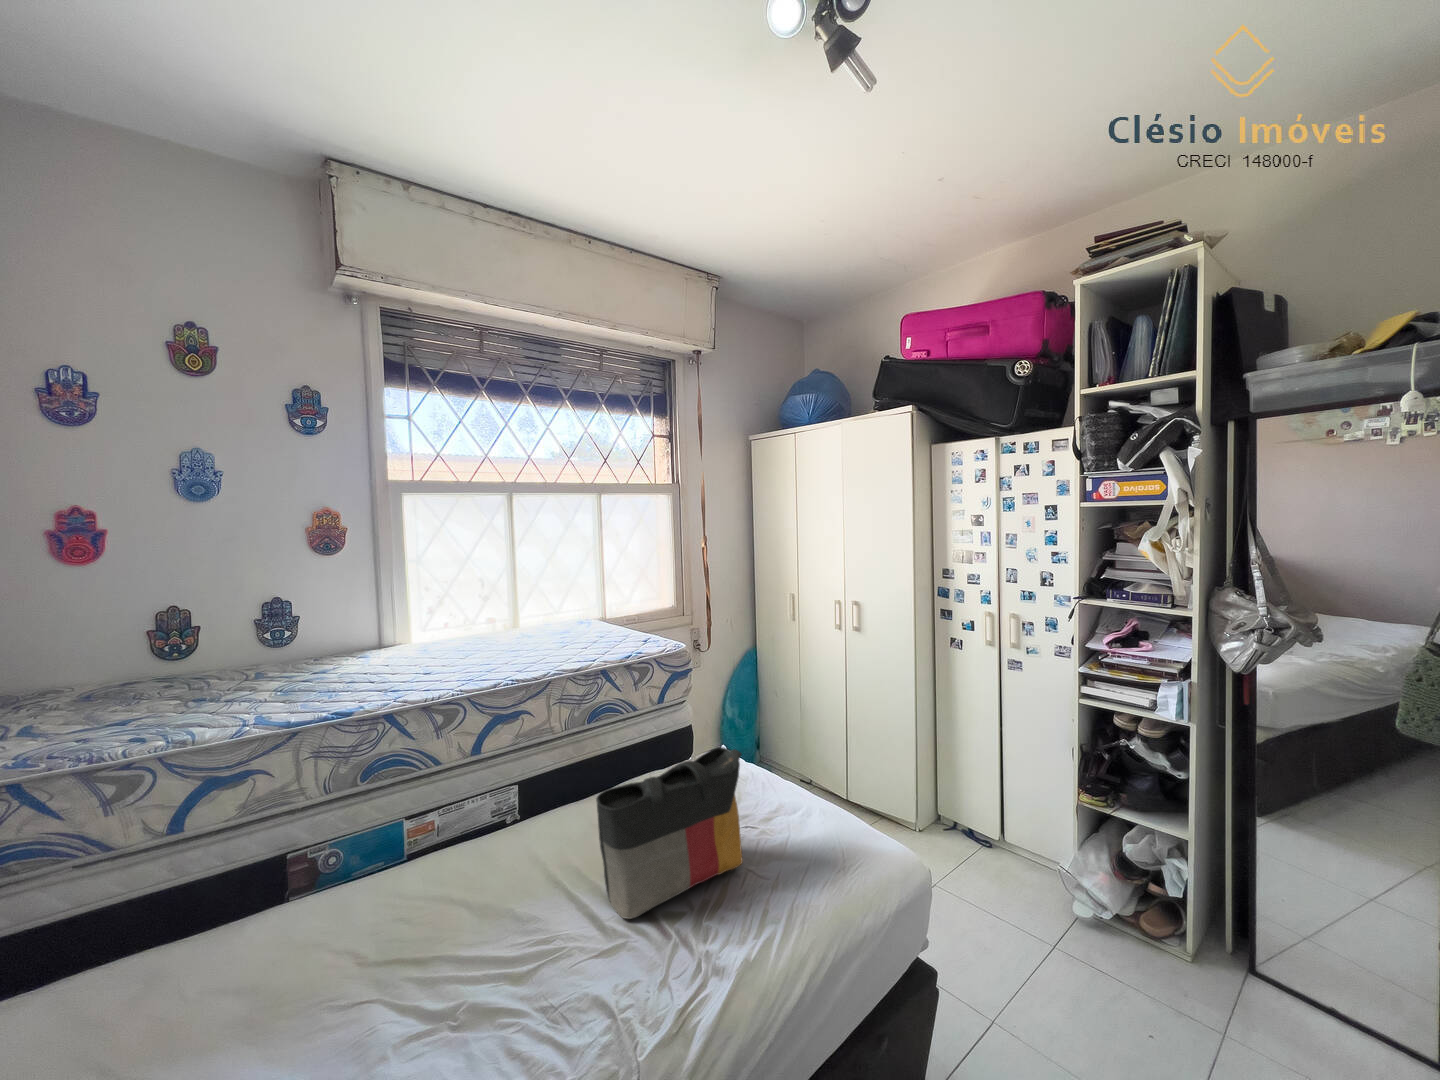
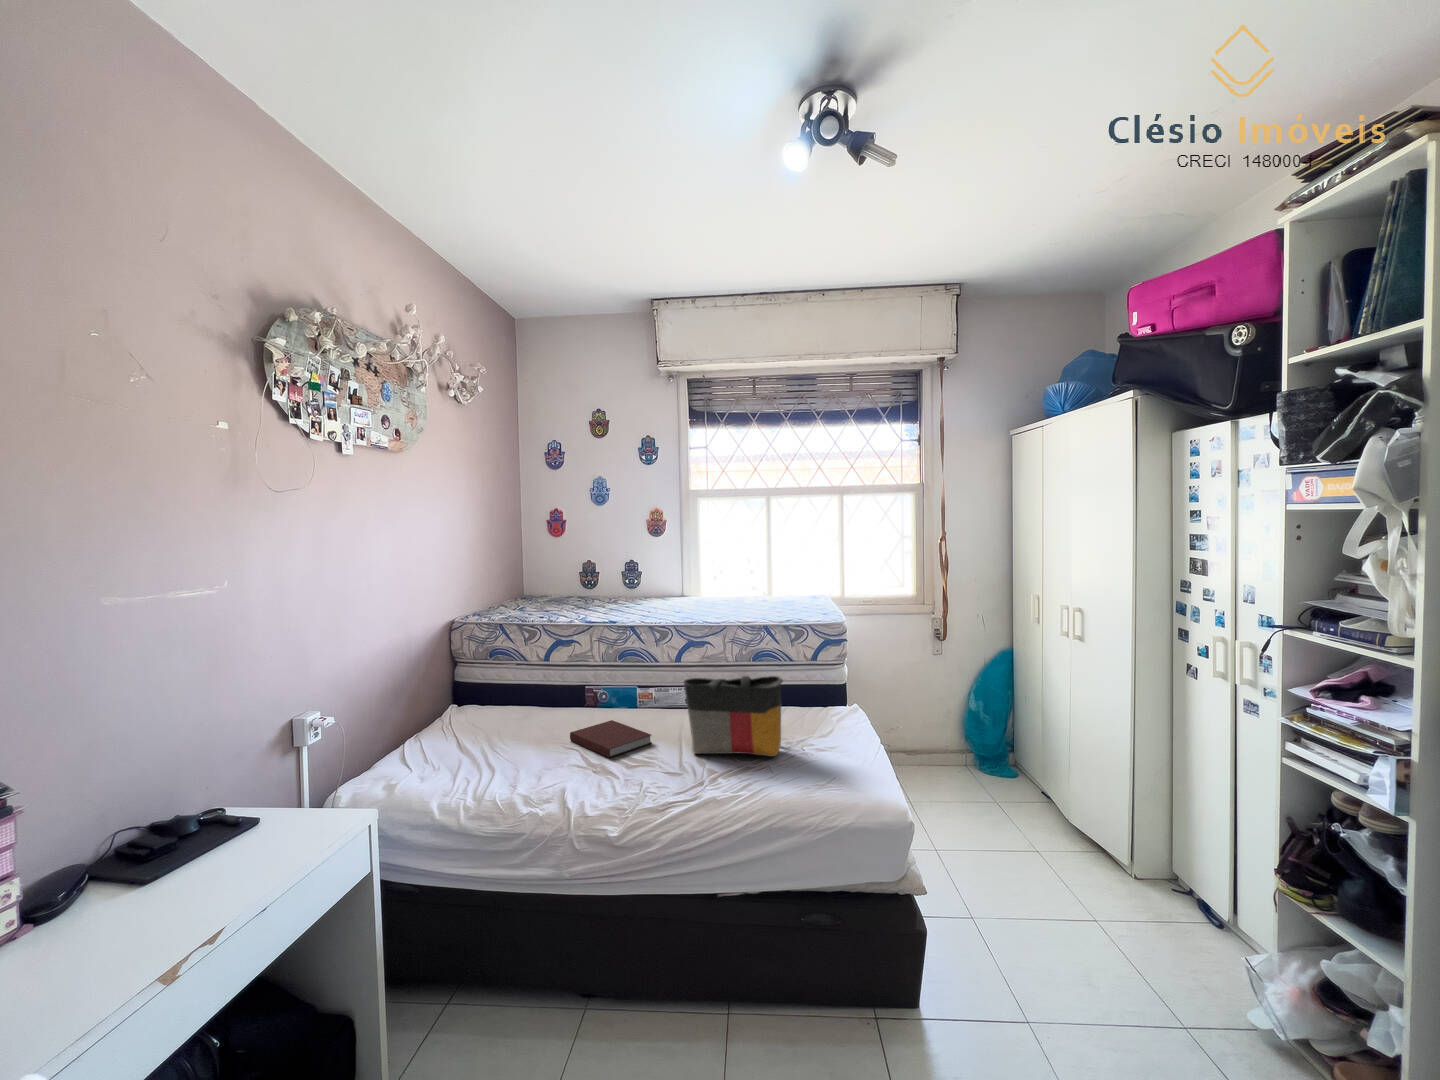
notebook: none [334,920,528,1028] -> present [570,720,652,758]

